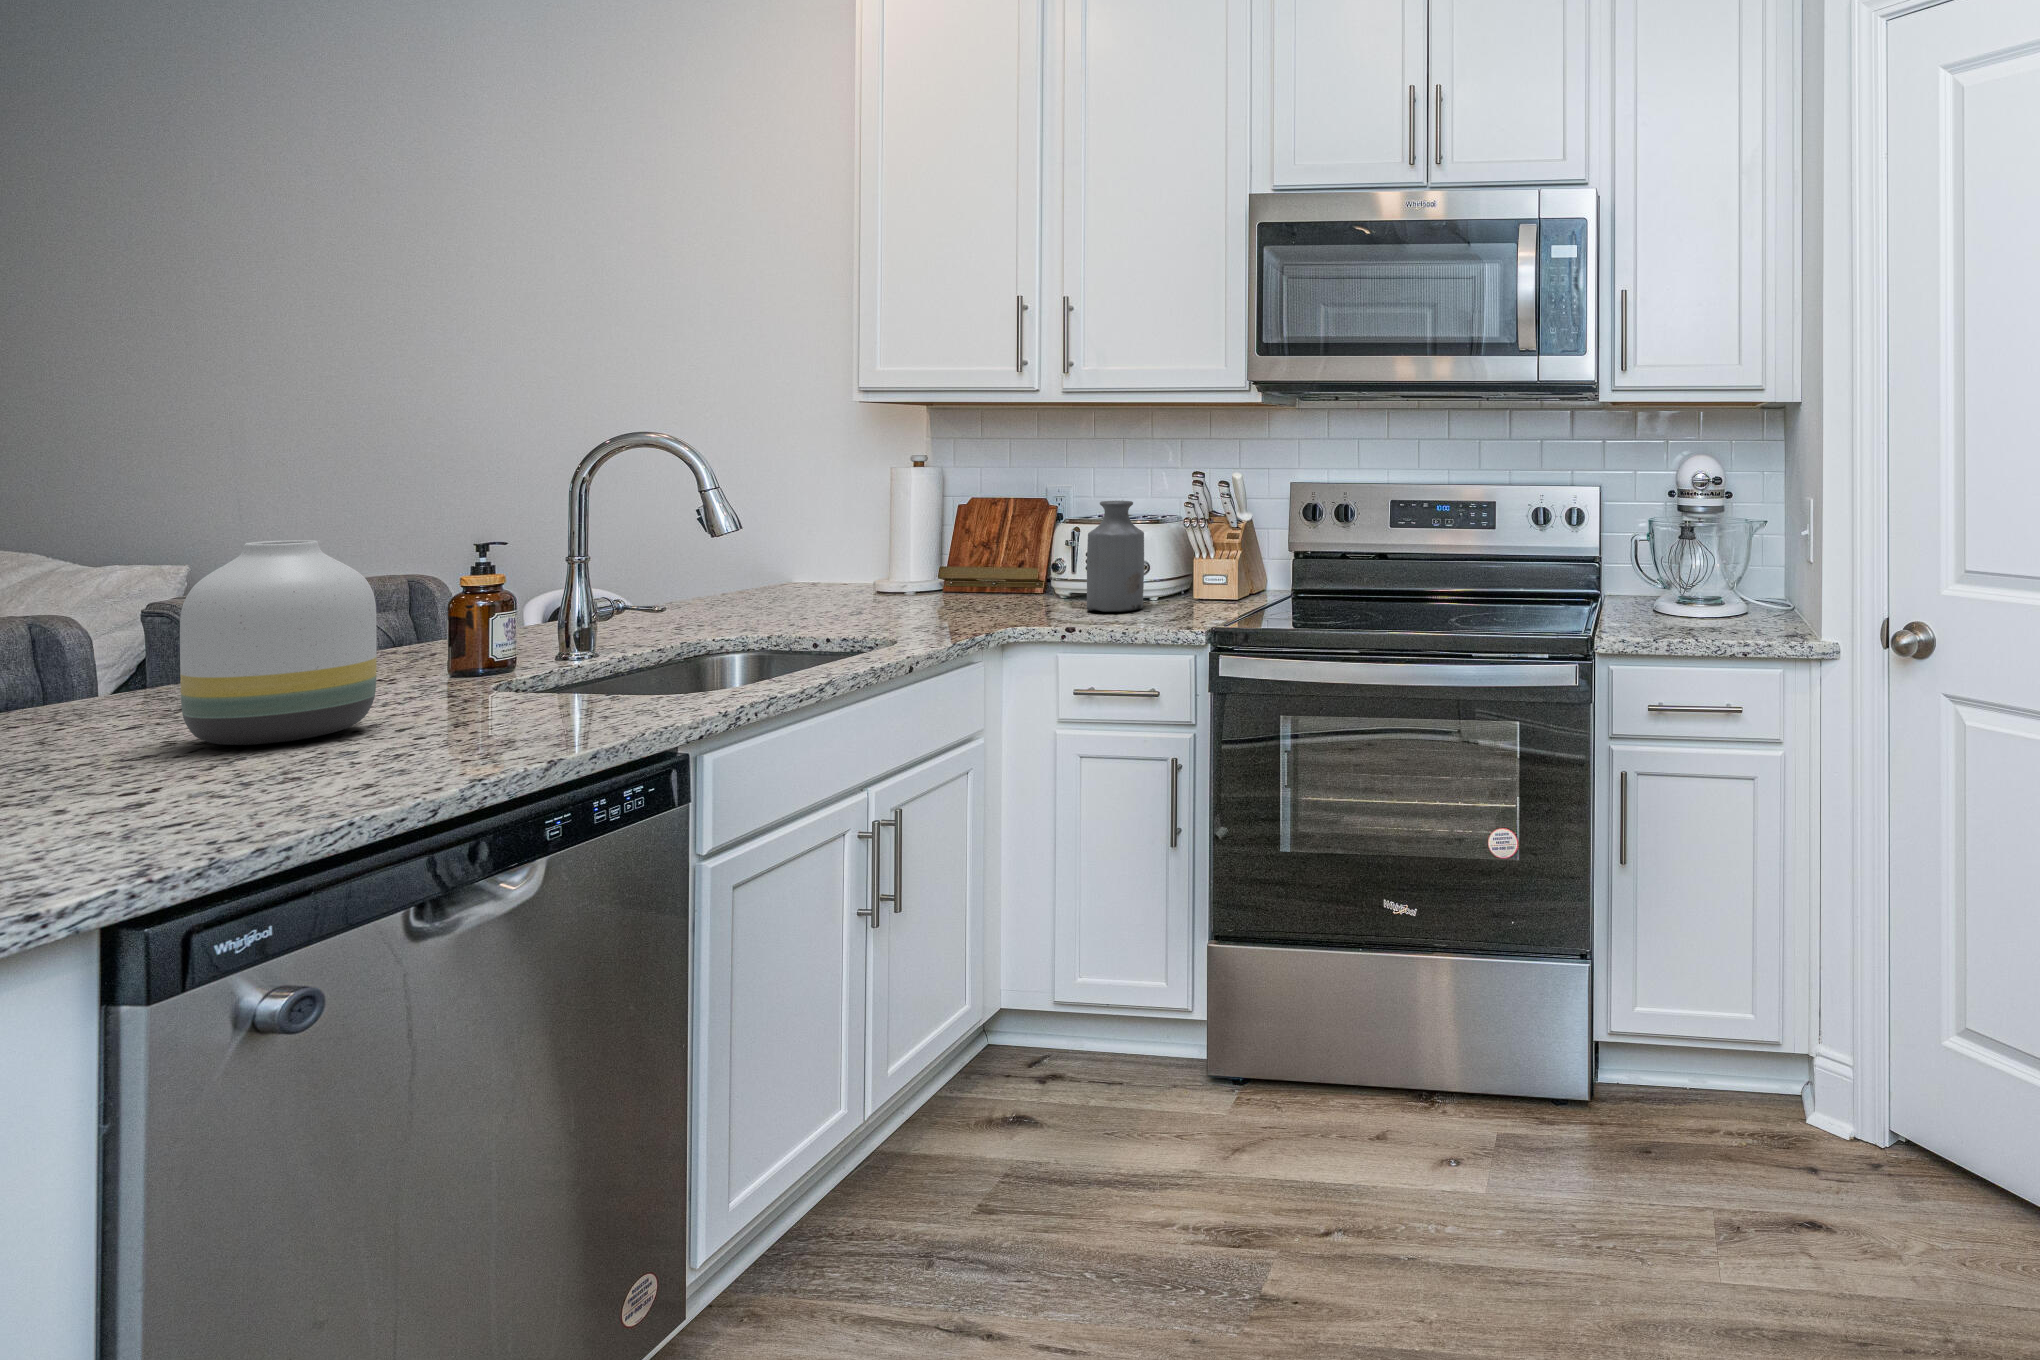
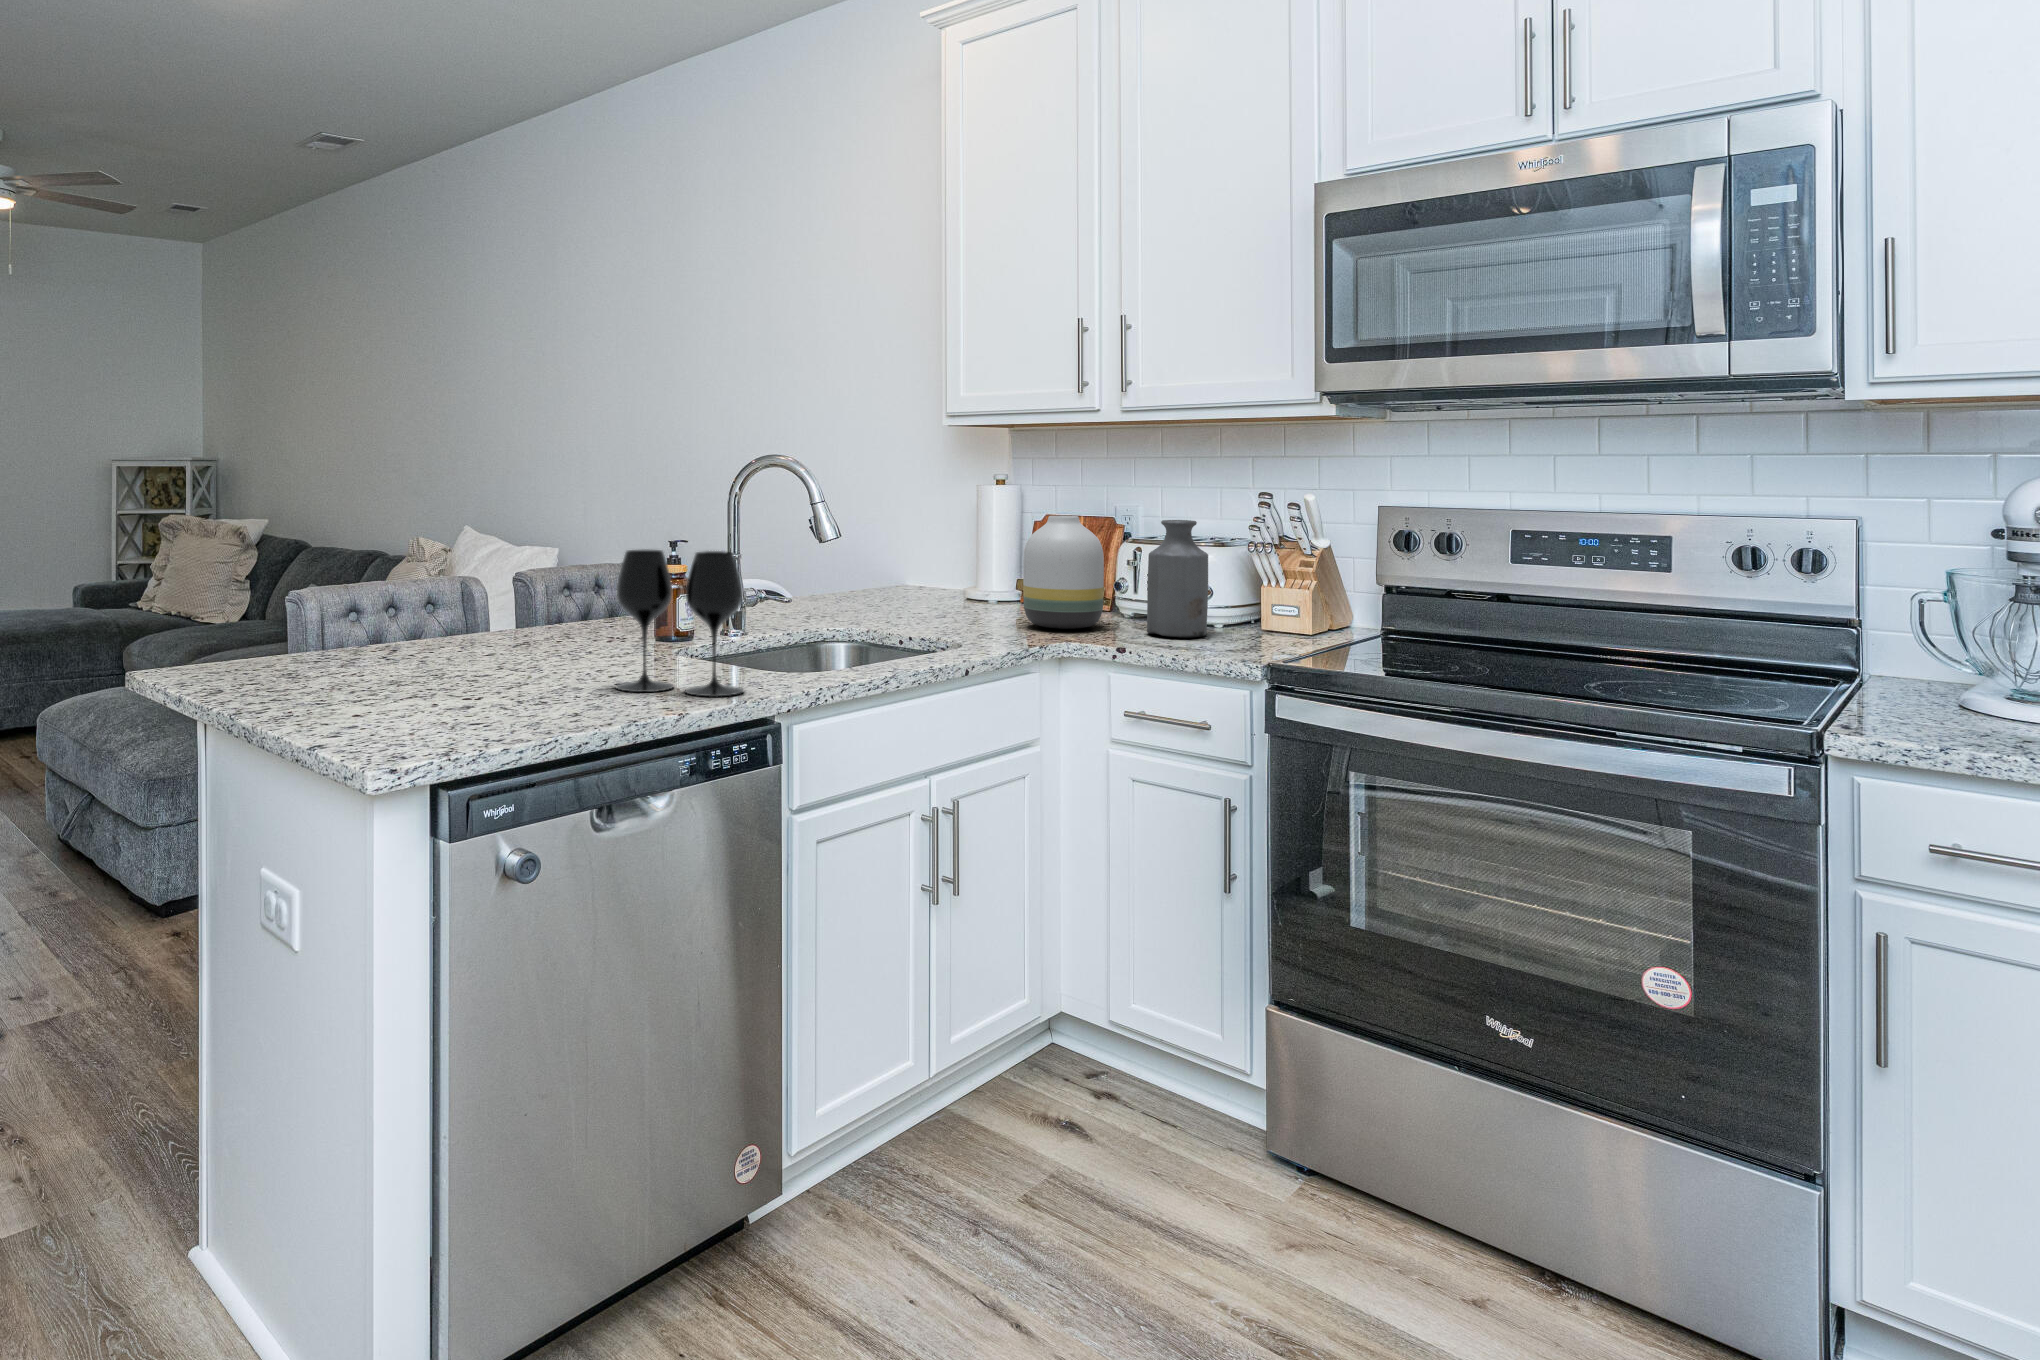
vase: present [180,540,377,745] -> present [1023,516,1104,629]
wine glass: none [423,553,634,742] -> present [616,550,743,697]

